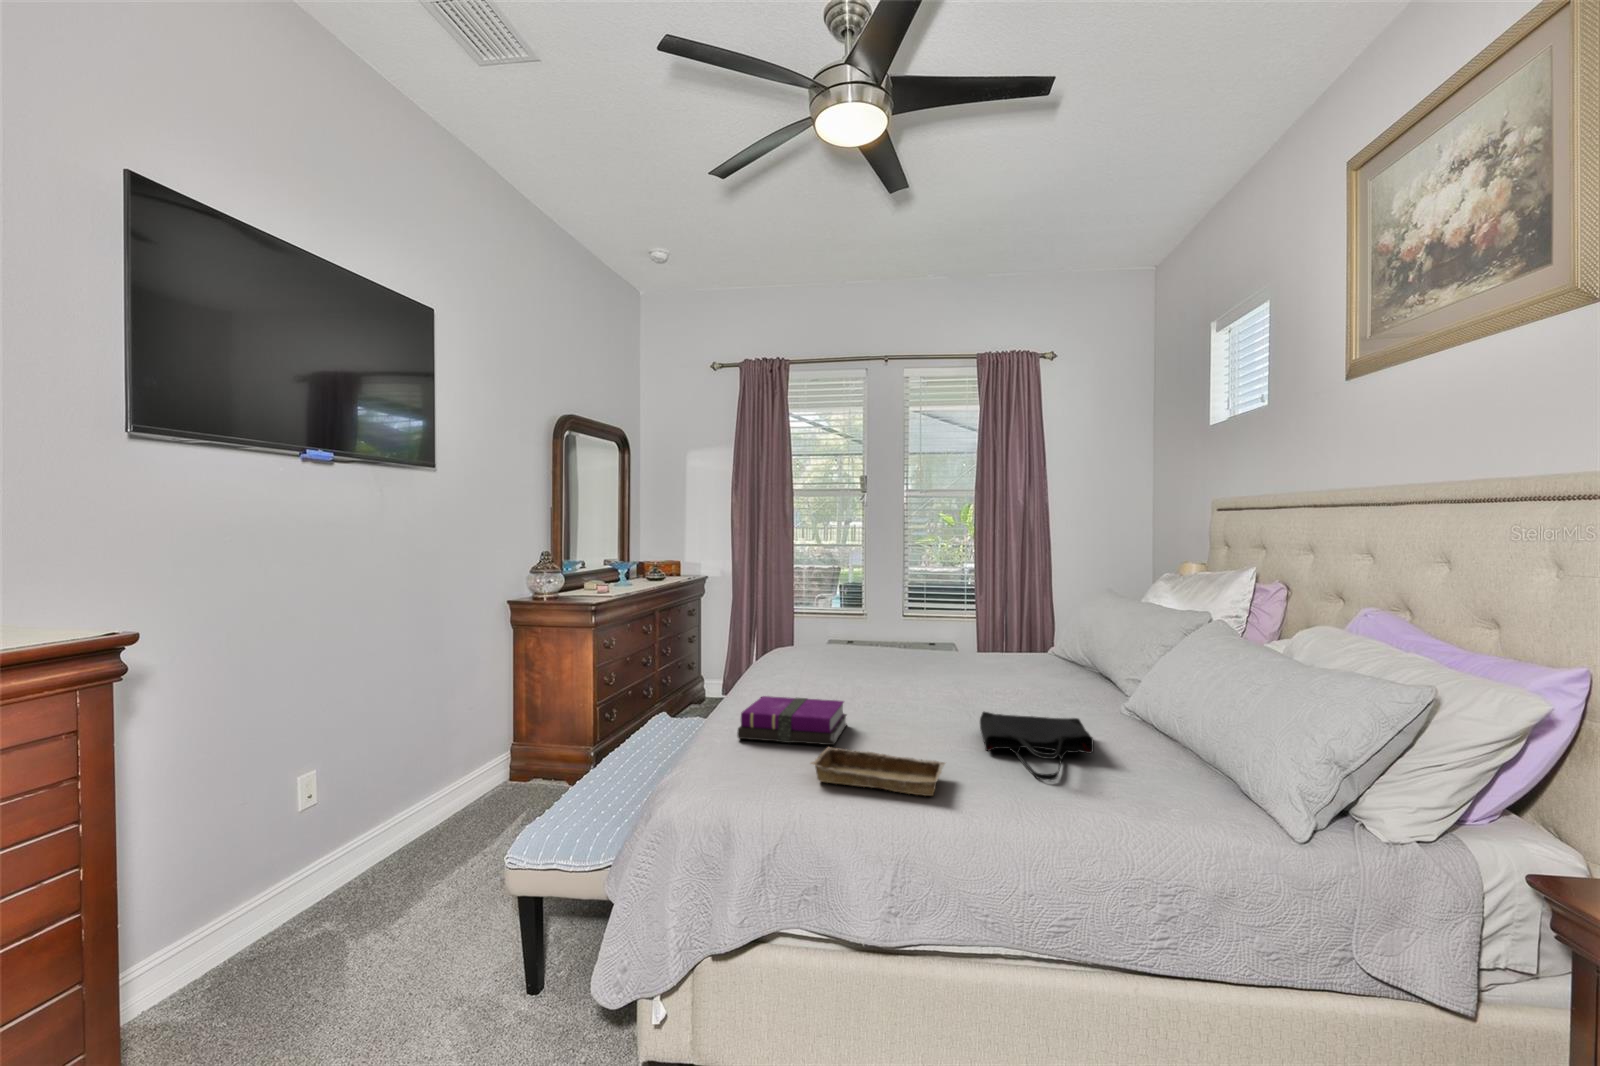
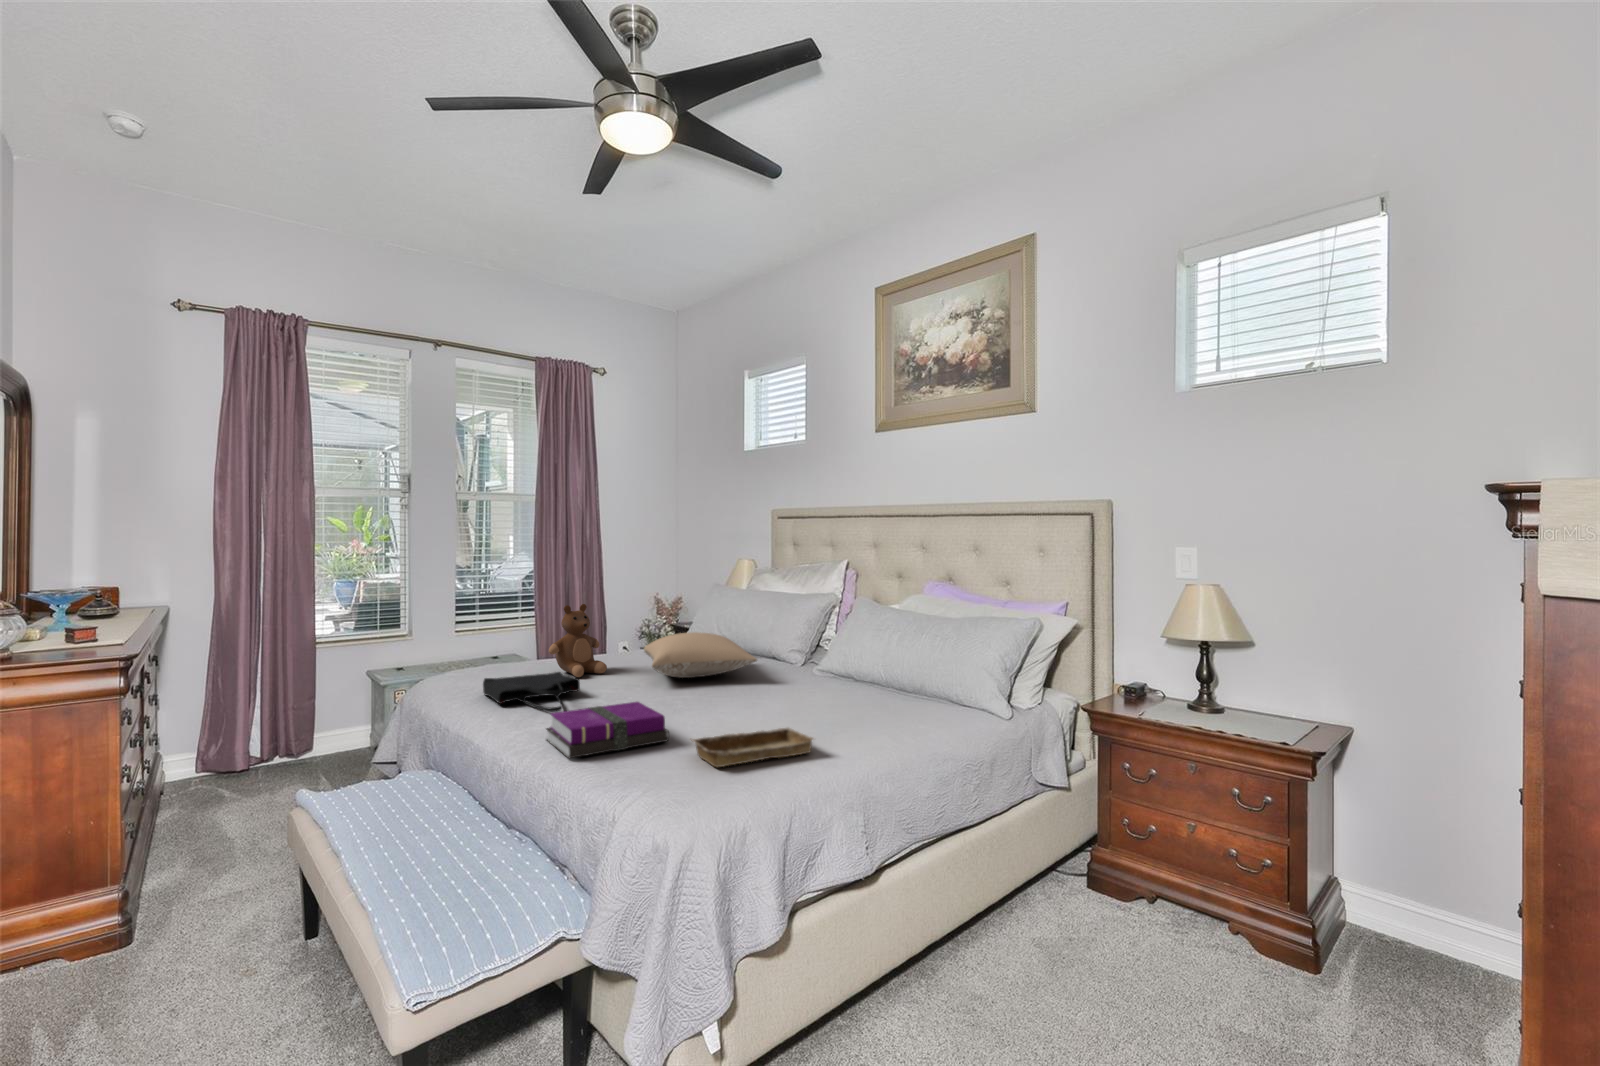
teddy bear: none [872,600,927,671] -> present [549,604,607,677]
pillow: none [930,640,1072,691] -> present [644,632,757,678]
tote bag: present [980,712,1094,780] -> present [483,672,580,712]

